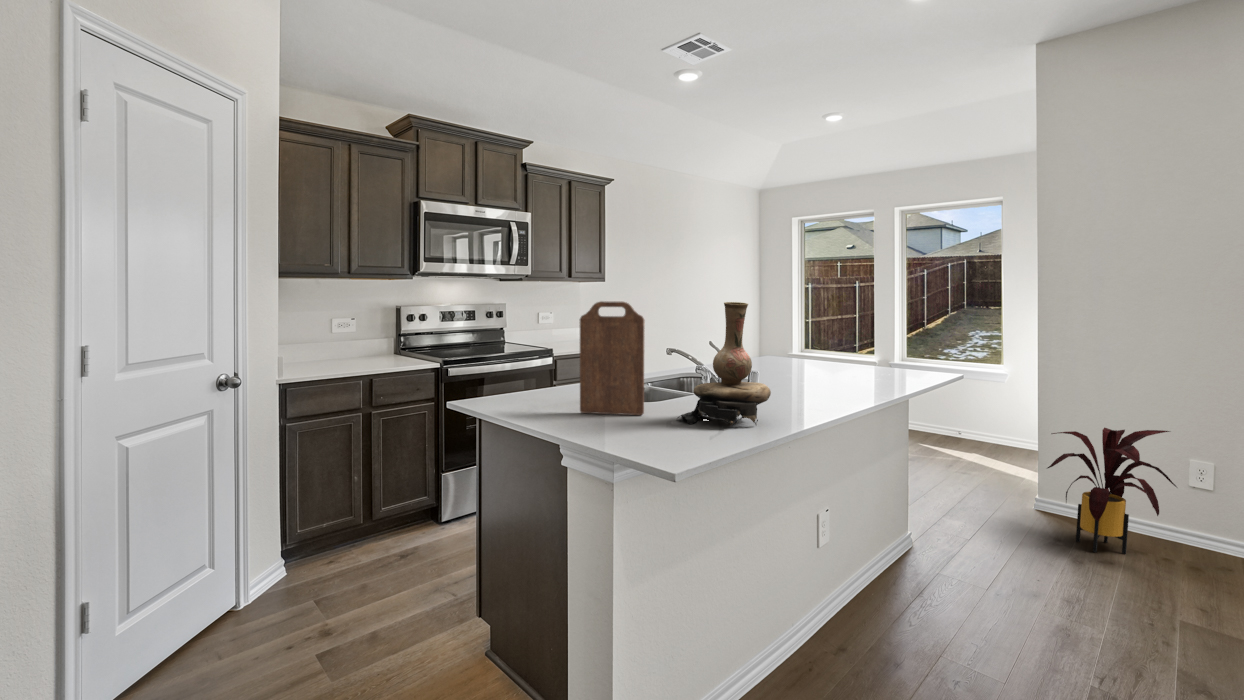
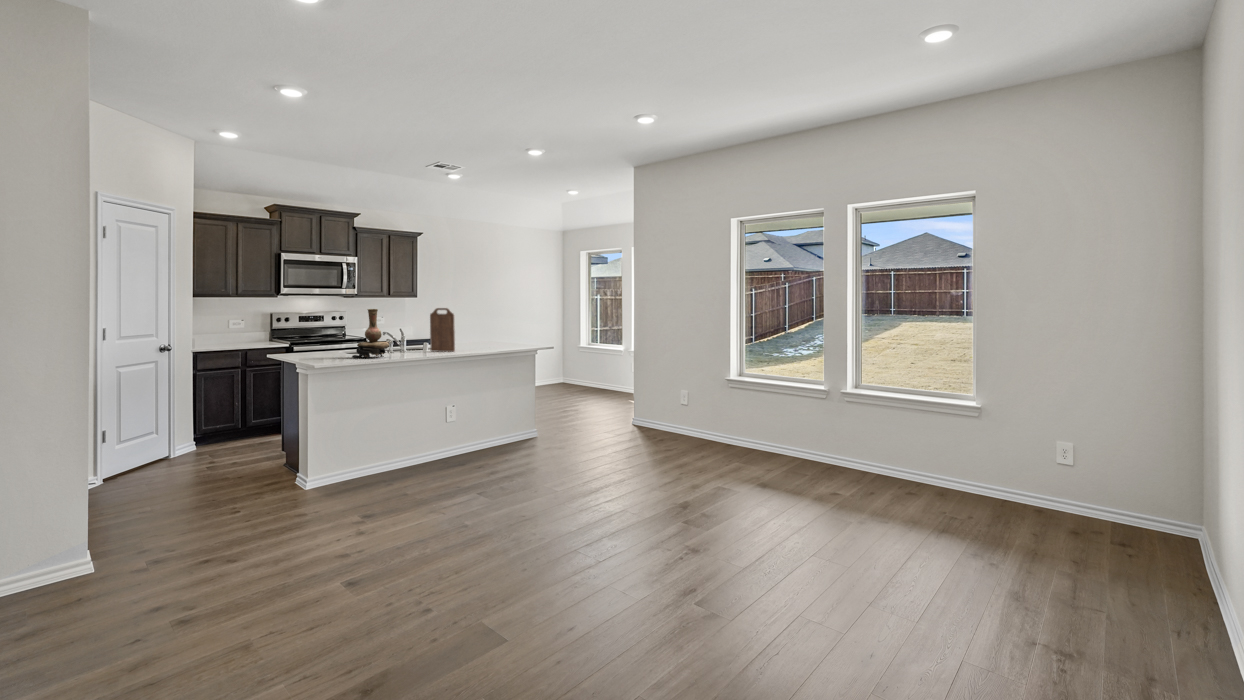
cutting board: present [580,301,645,415] -> present [430,308,455,352]
house plant: present [1048,428,1176,554] -> none [607,375,669,440]

